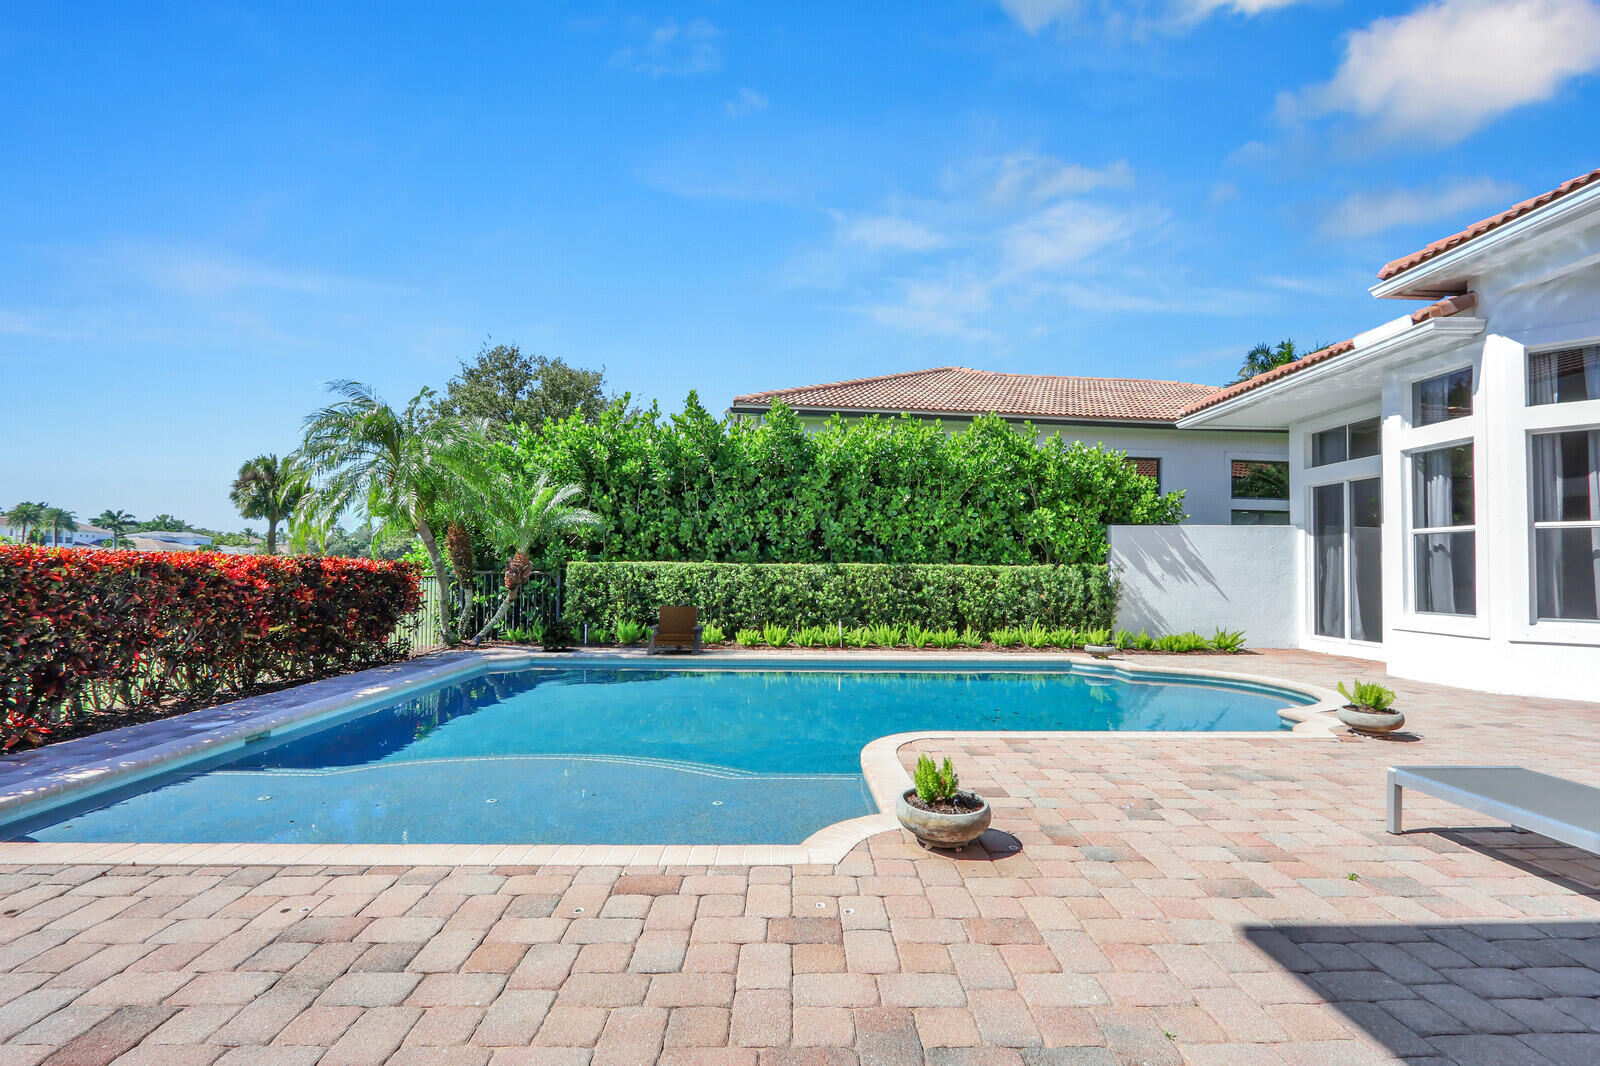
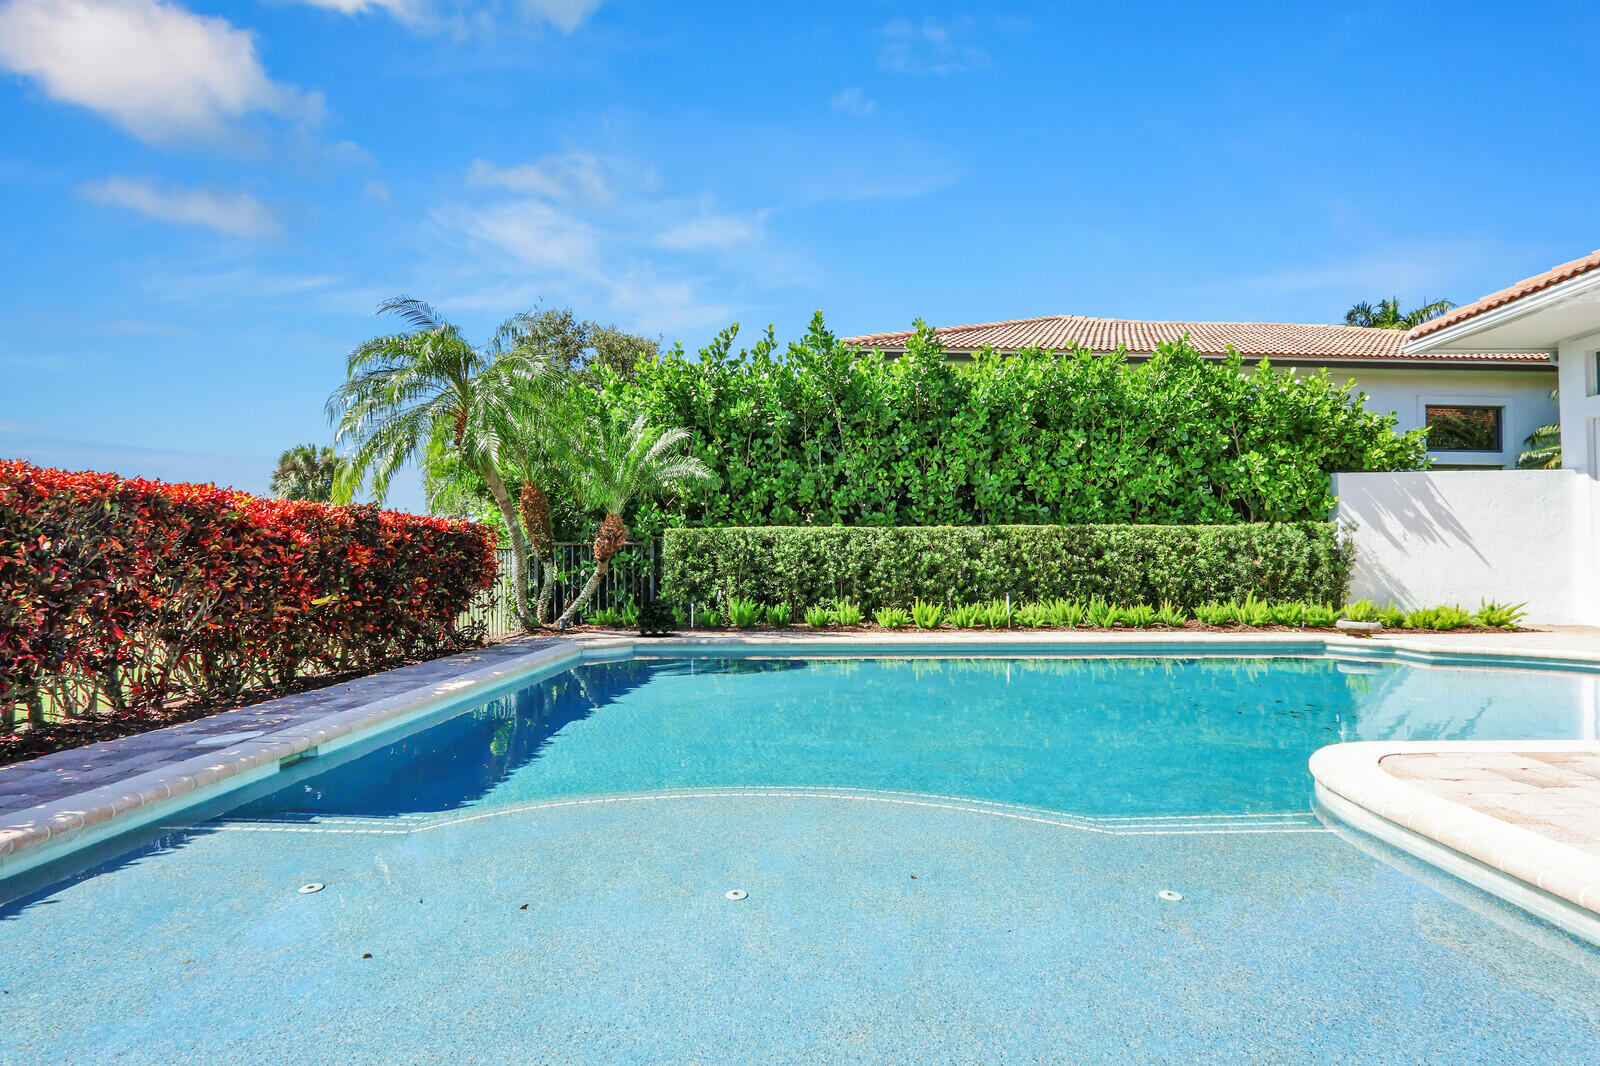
lounge chair: present [647,606,704,655] -> none [772,579,837,639]

